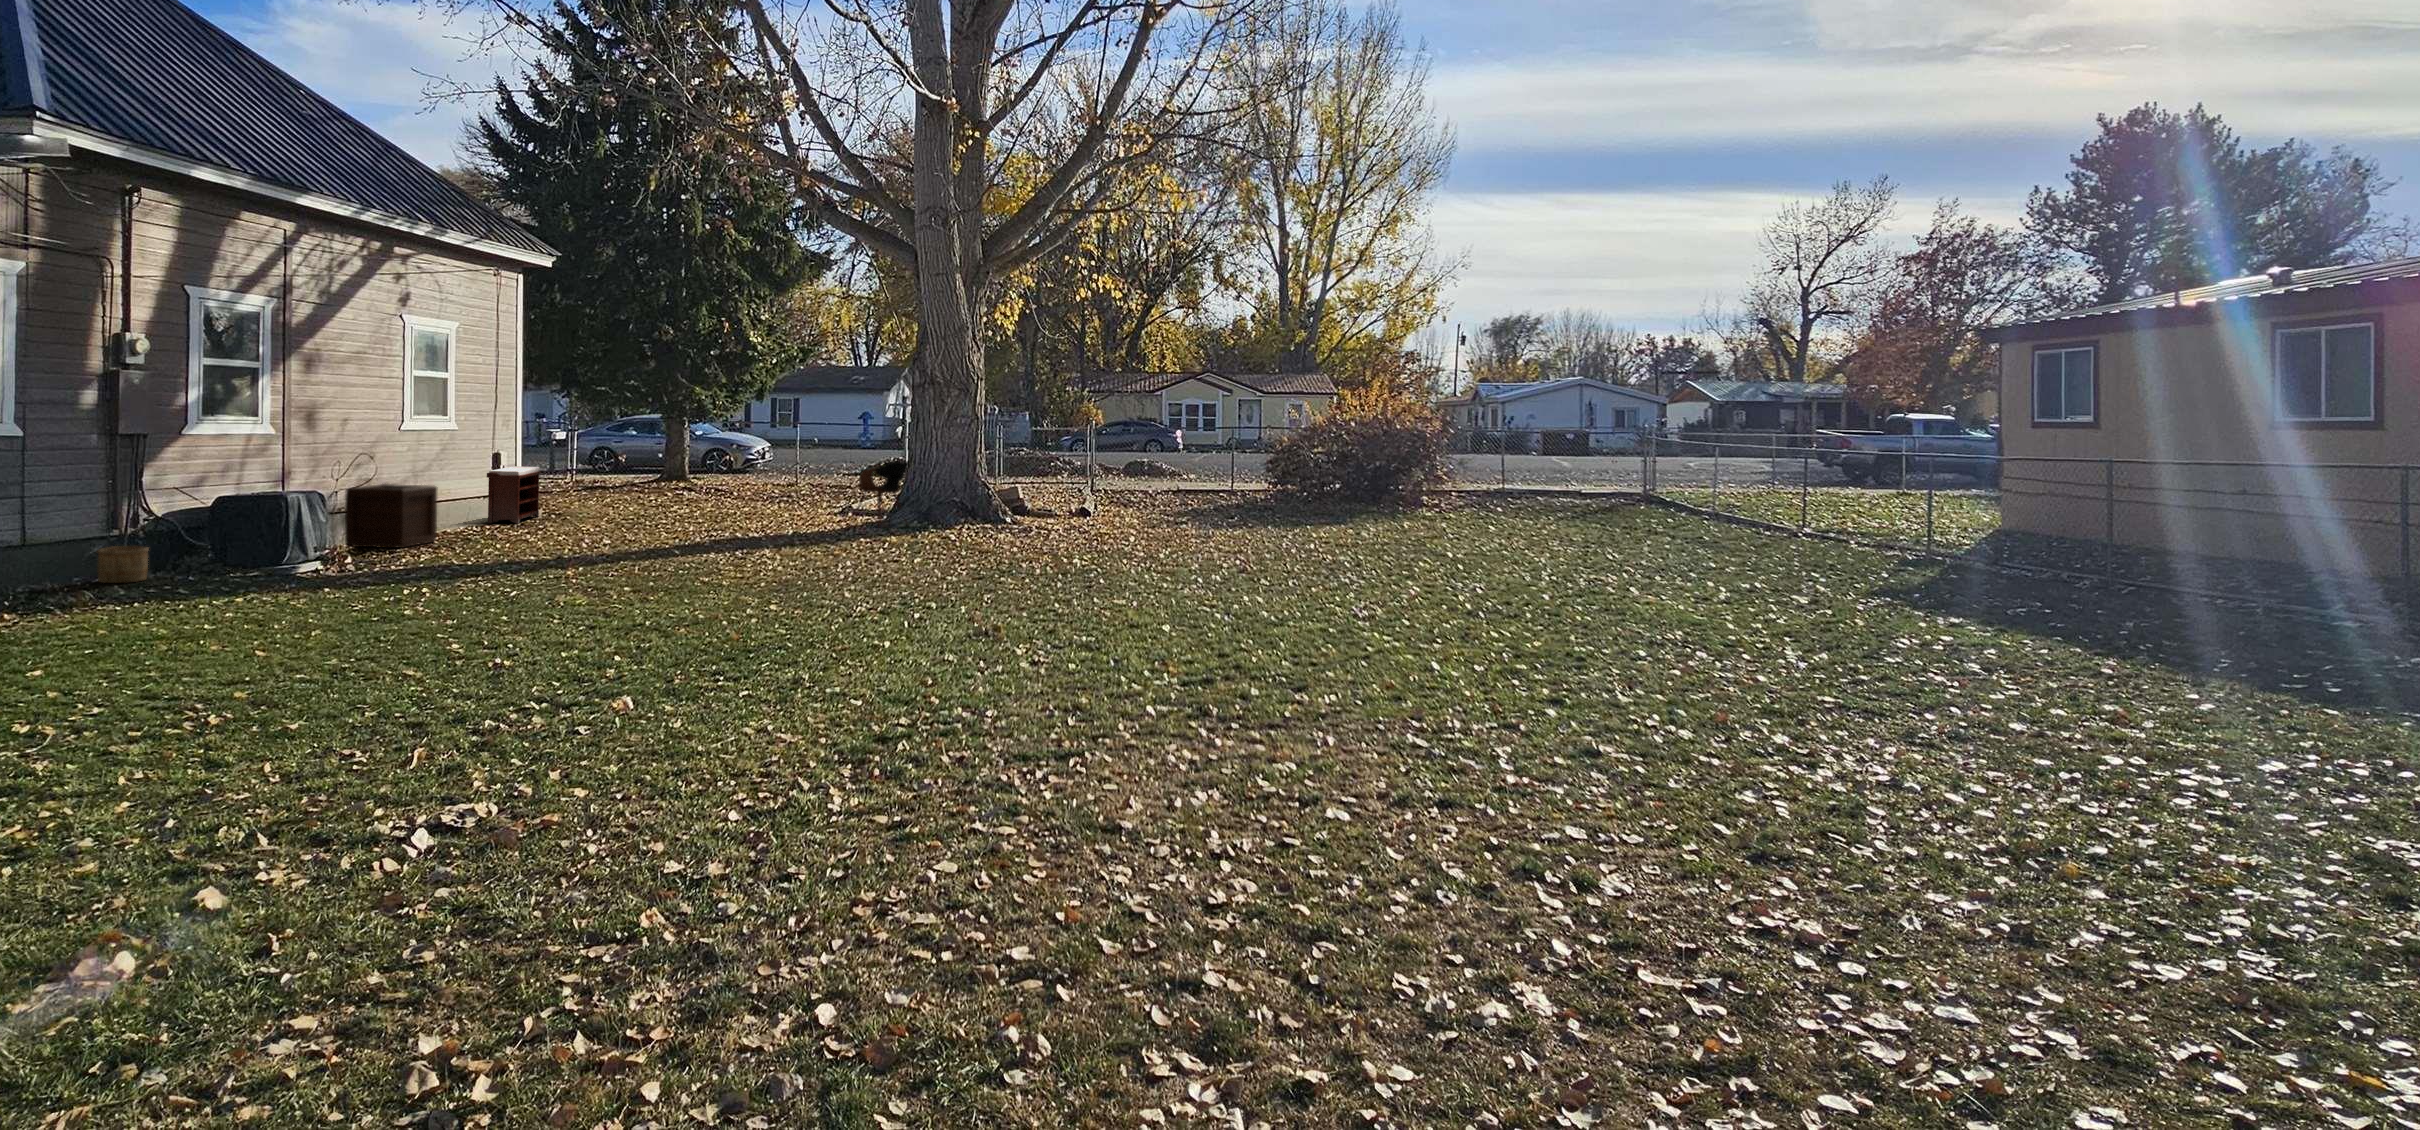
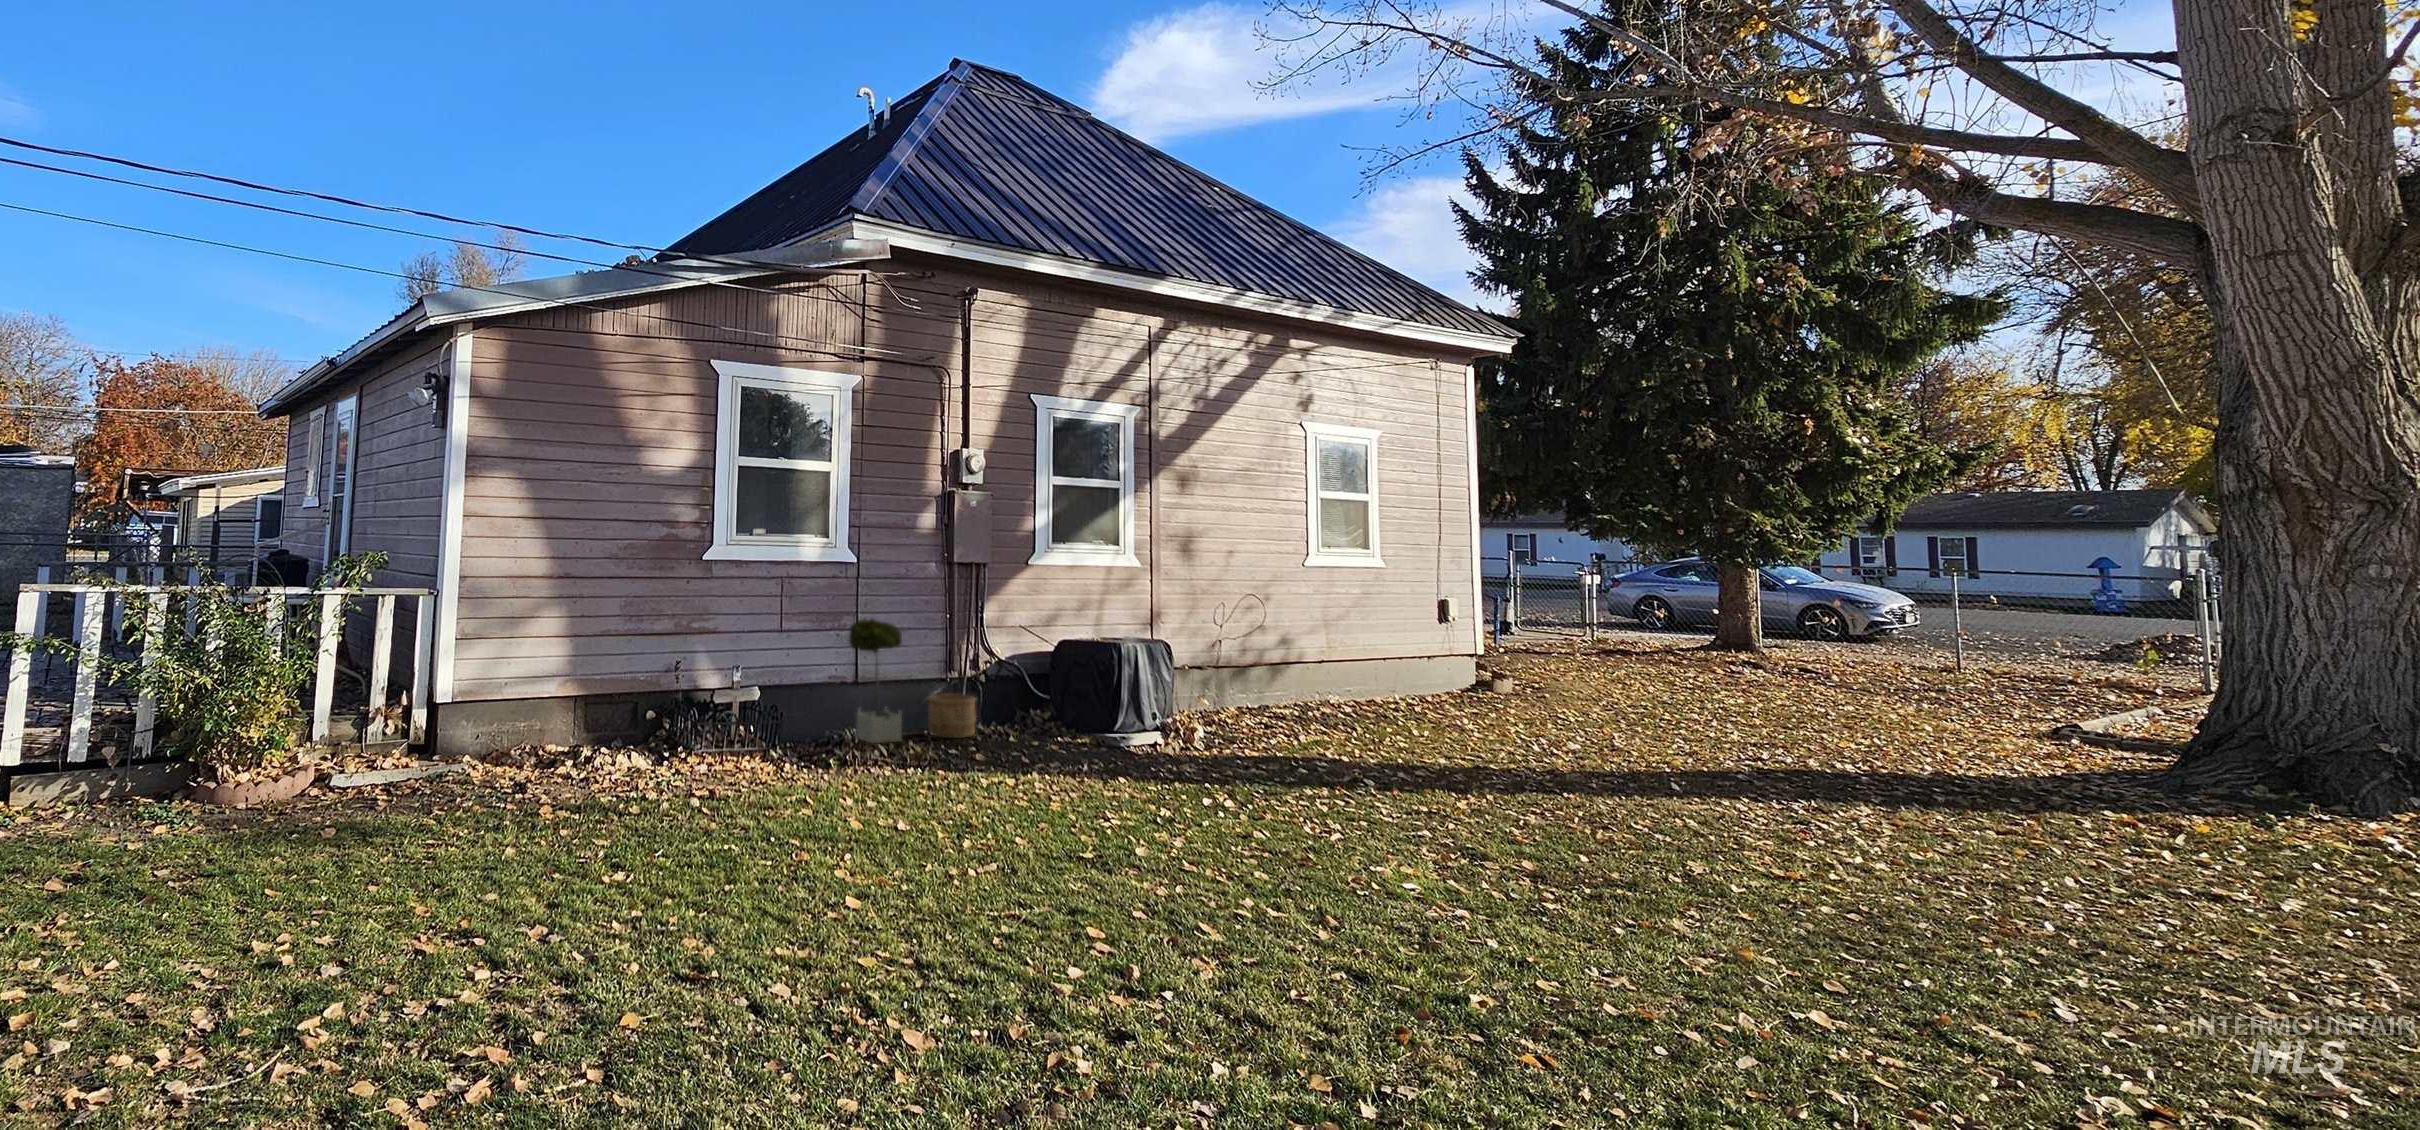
chair: present [851,461,910,528] -> none [2028,643,2175,773]
bench: present [487,466,541,524] -> none [1424,617,1504,696]
potted tree: none [18,483,82,593] -> present [849,619,902,743]
wooden crate: present [345,484,437,548] -> none [1226,634,1335,721]

